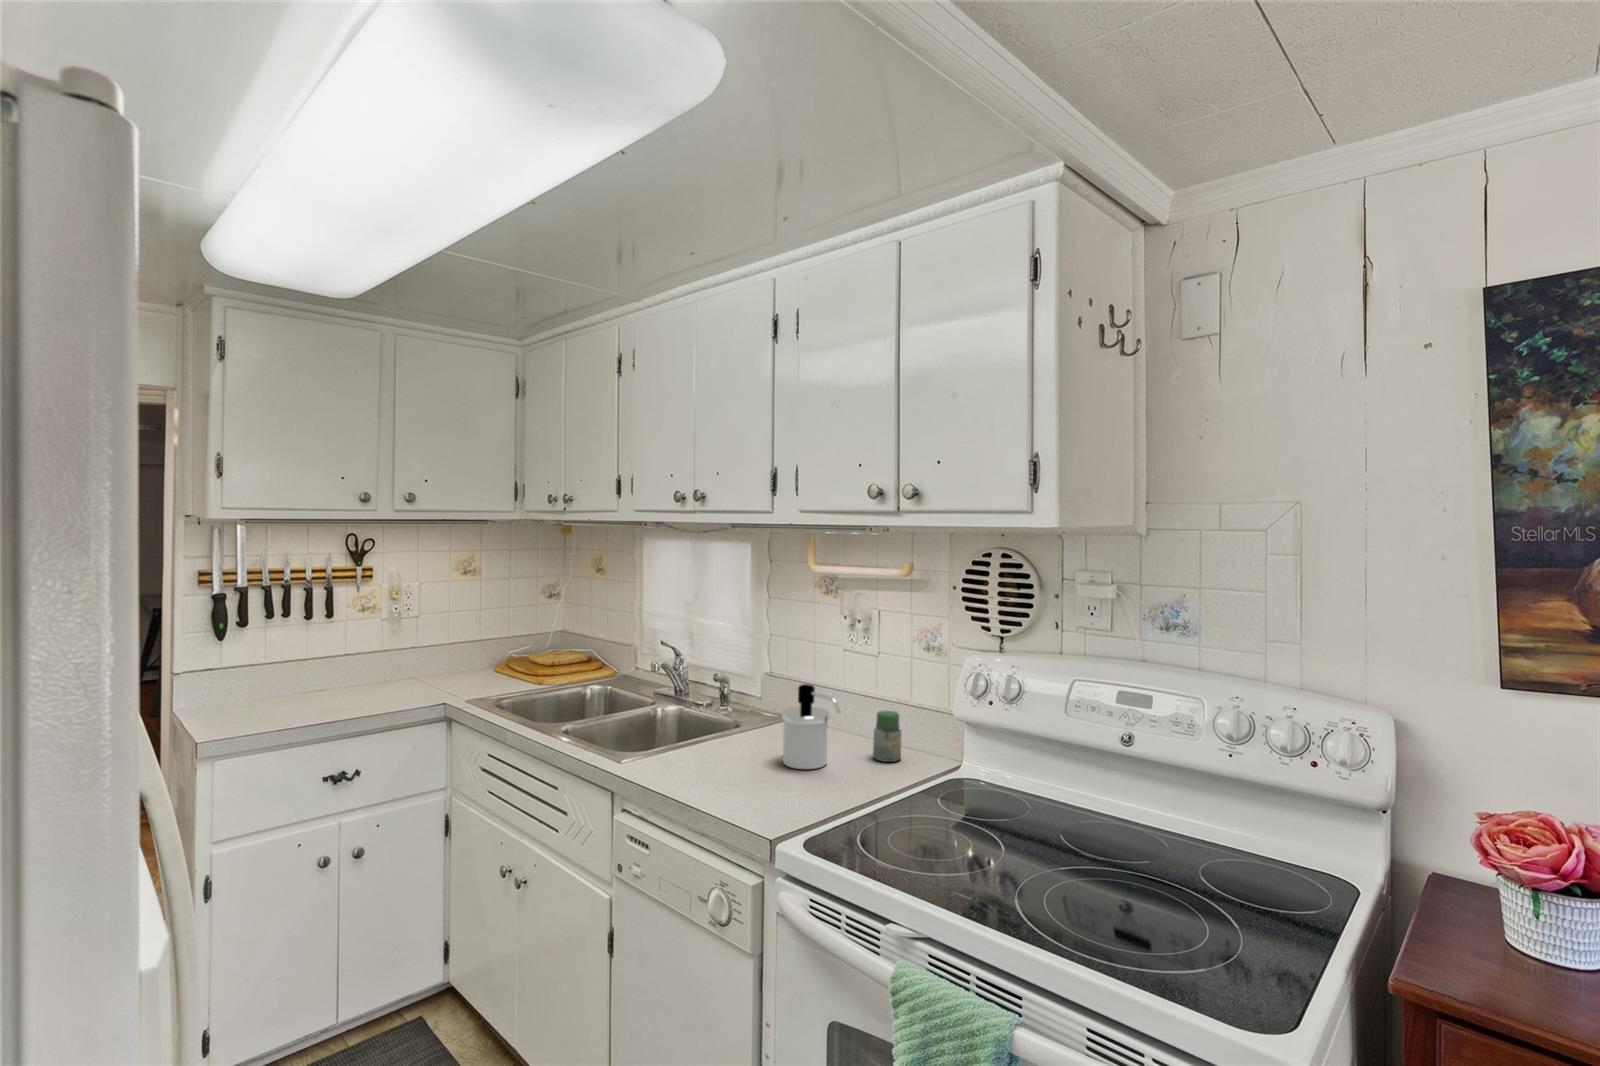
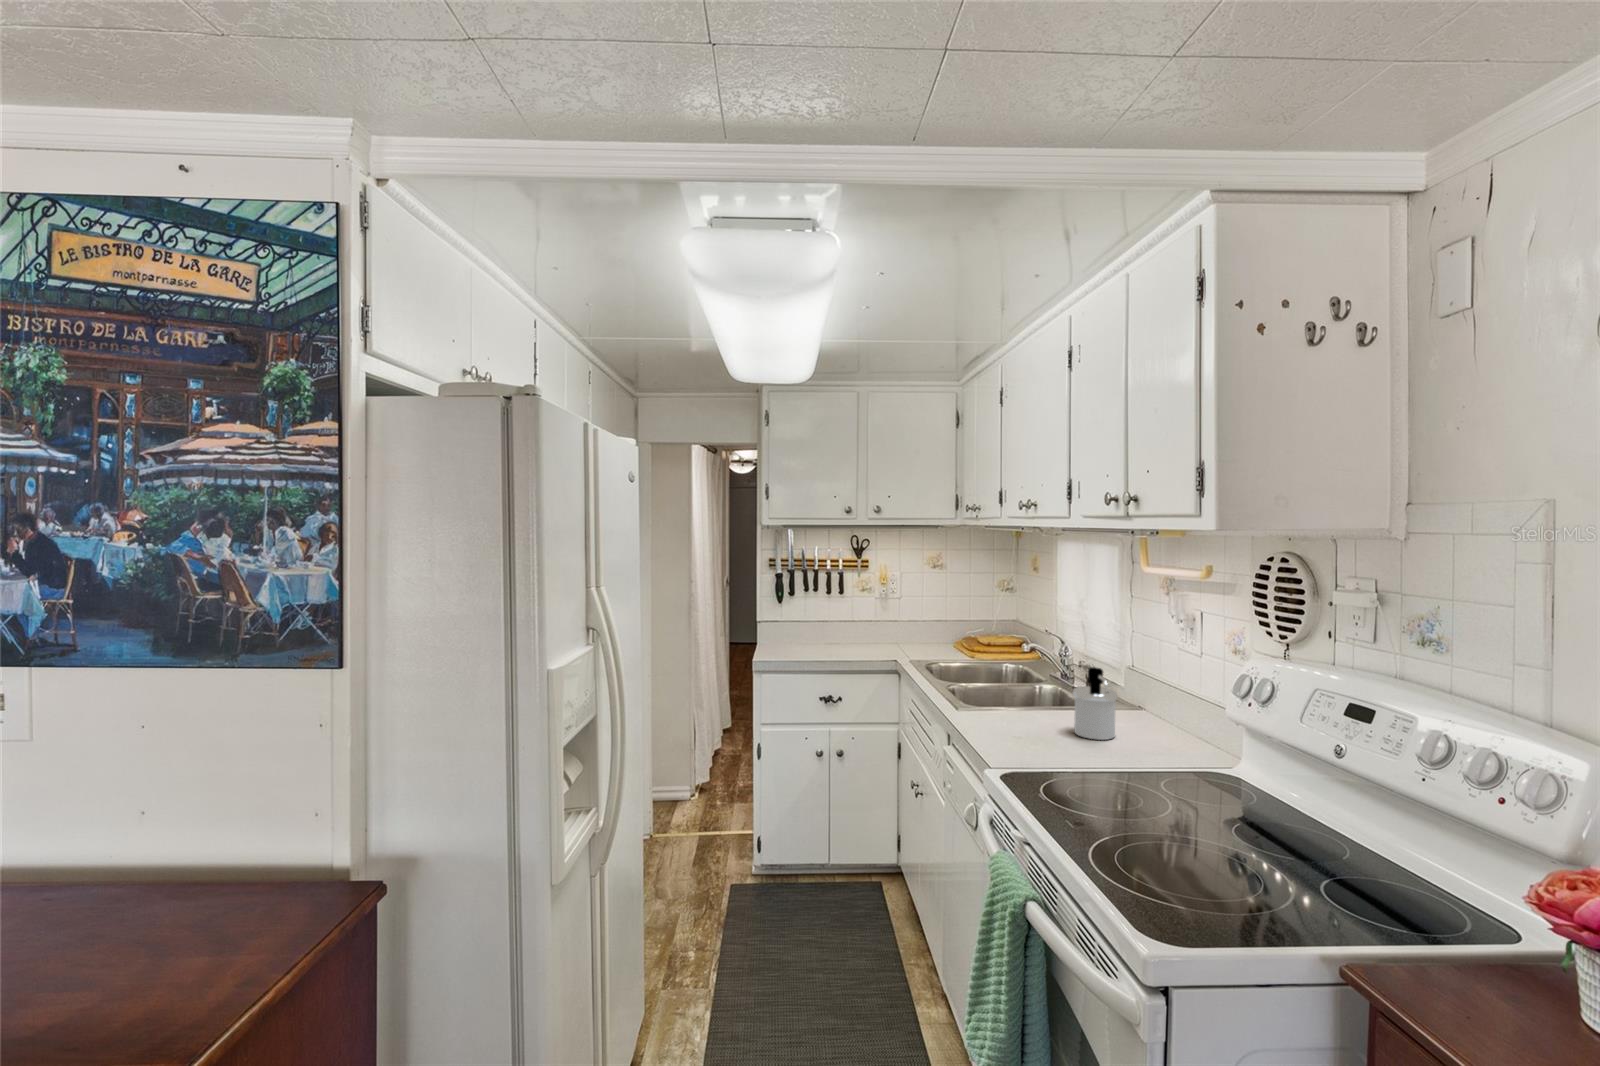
jar: present [873,711,901,762] -> none [1163,702,1192,750]

